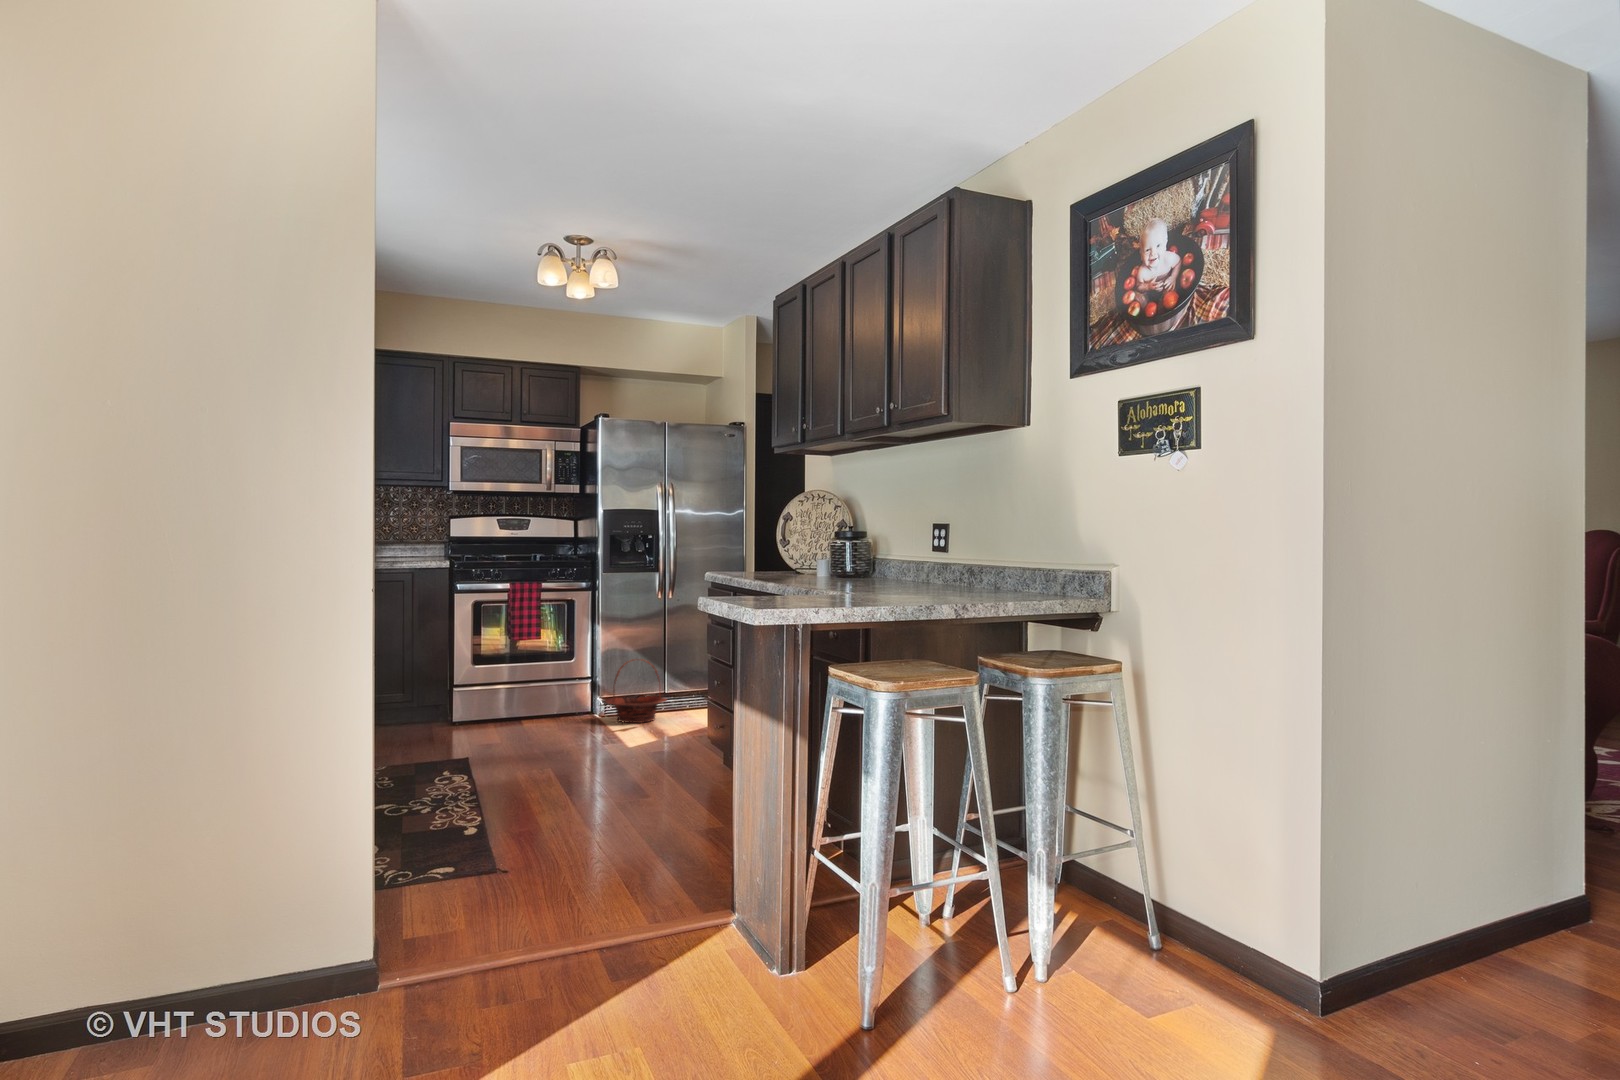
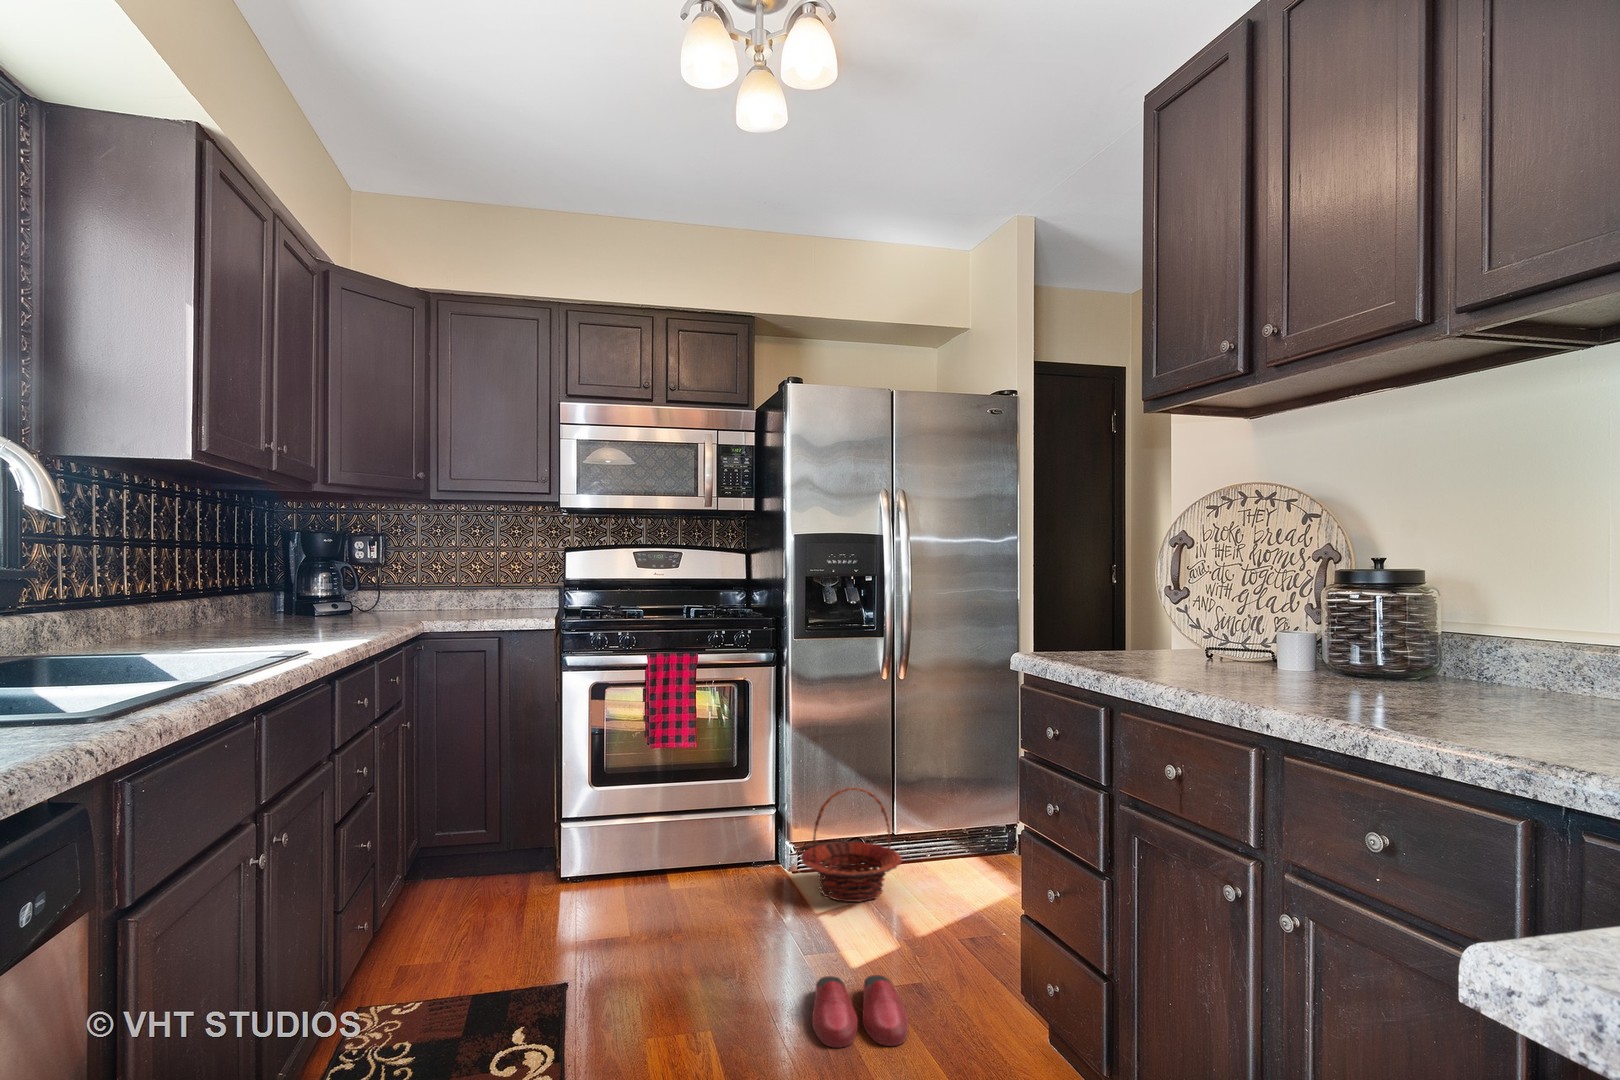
slippers: none [605,731,654,753] -> present [812,975,909,1048]

